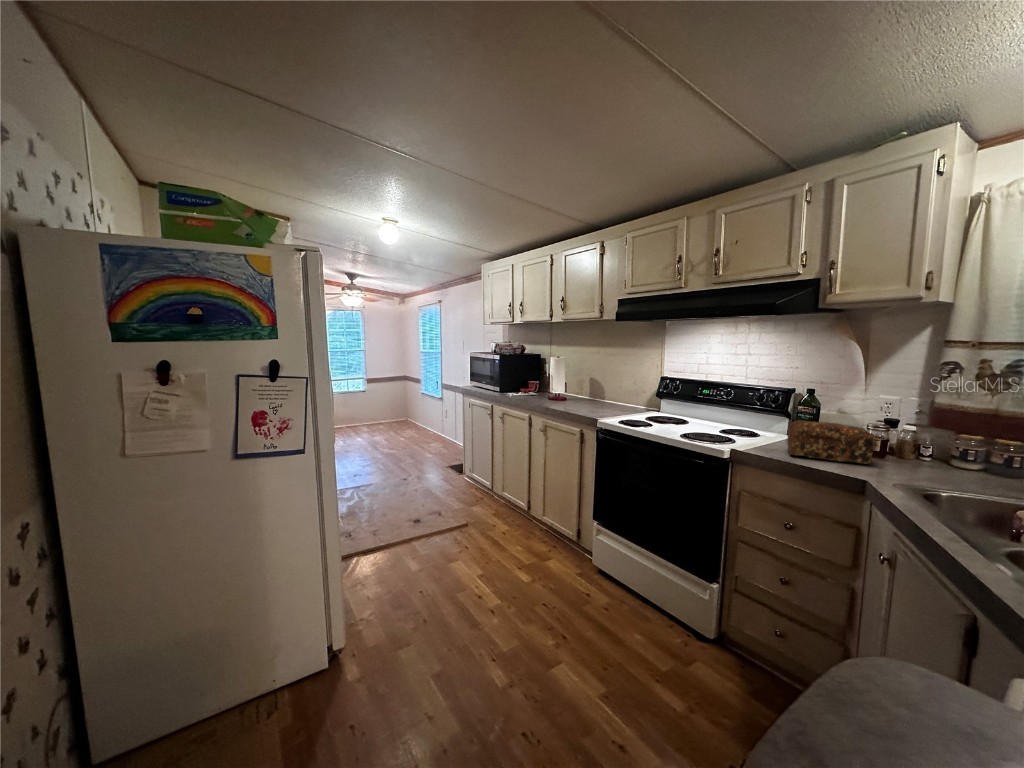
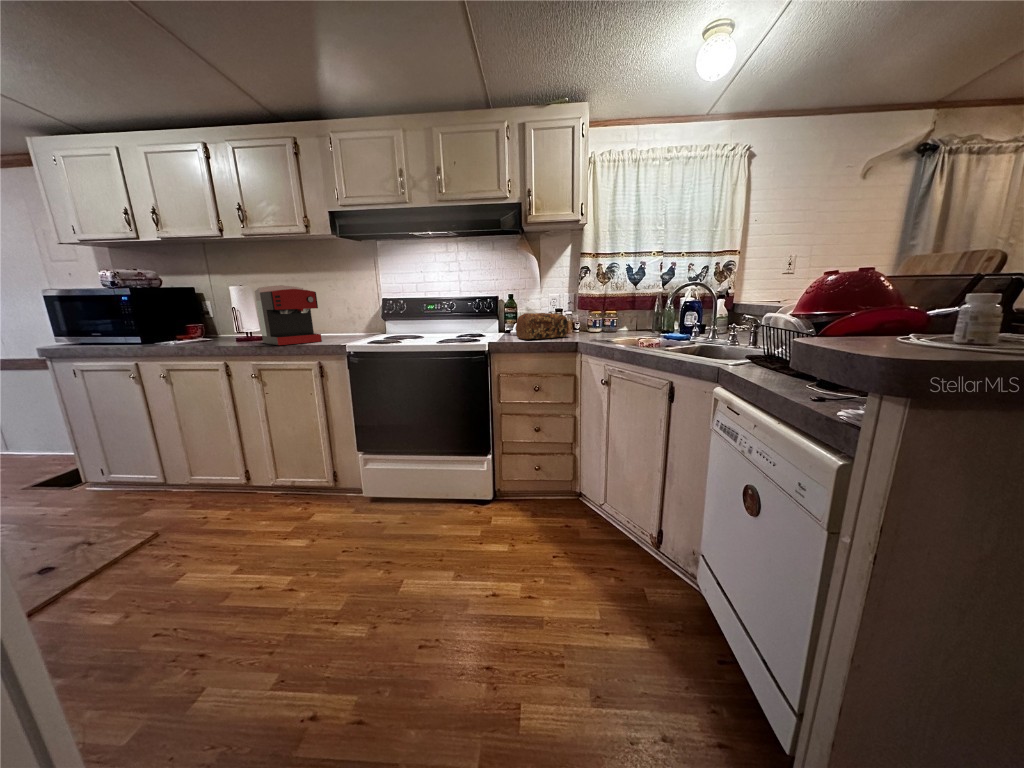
coffee maker: none [558,360,598,411] -> present [255,285,322,345]

